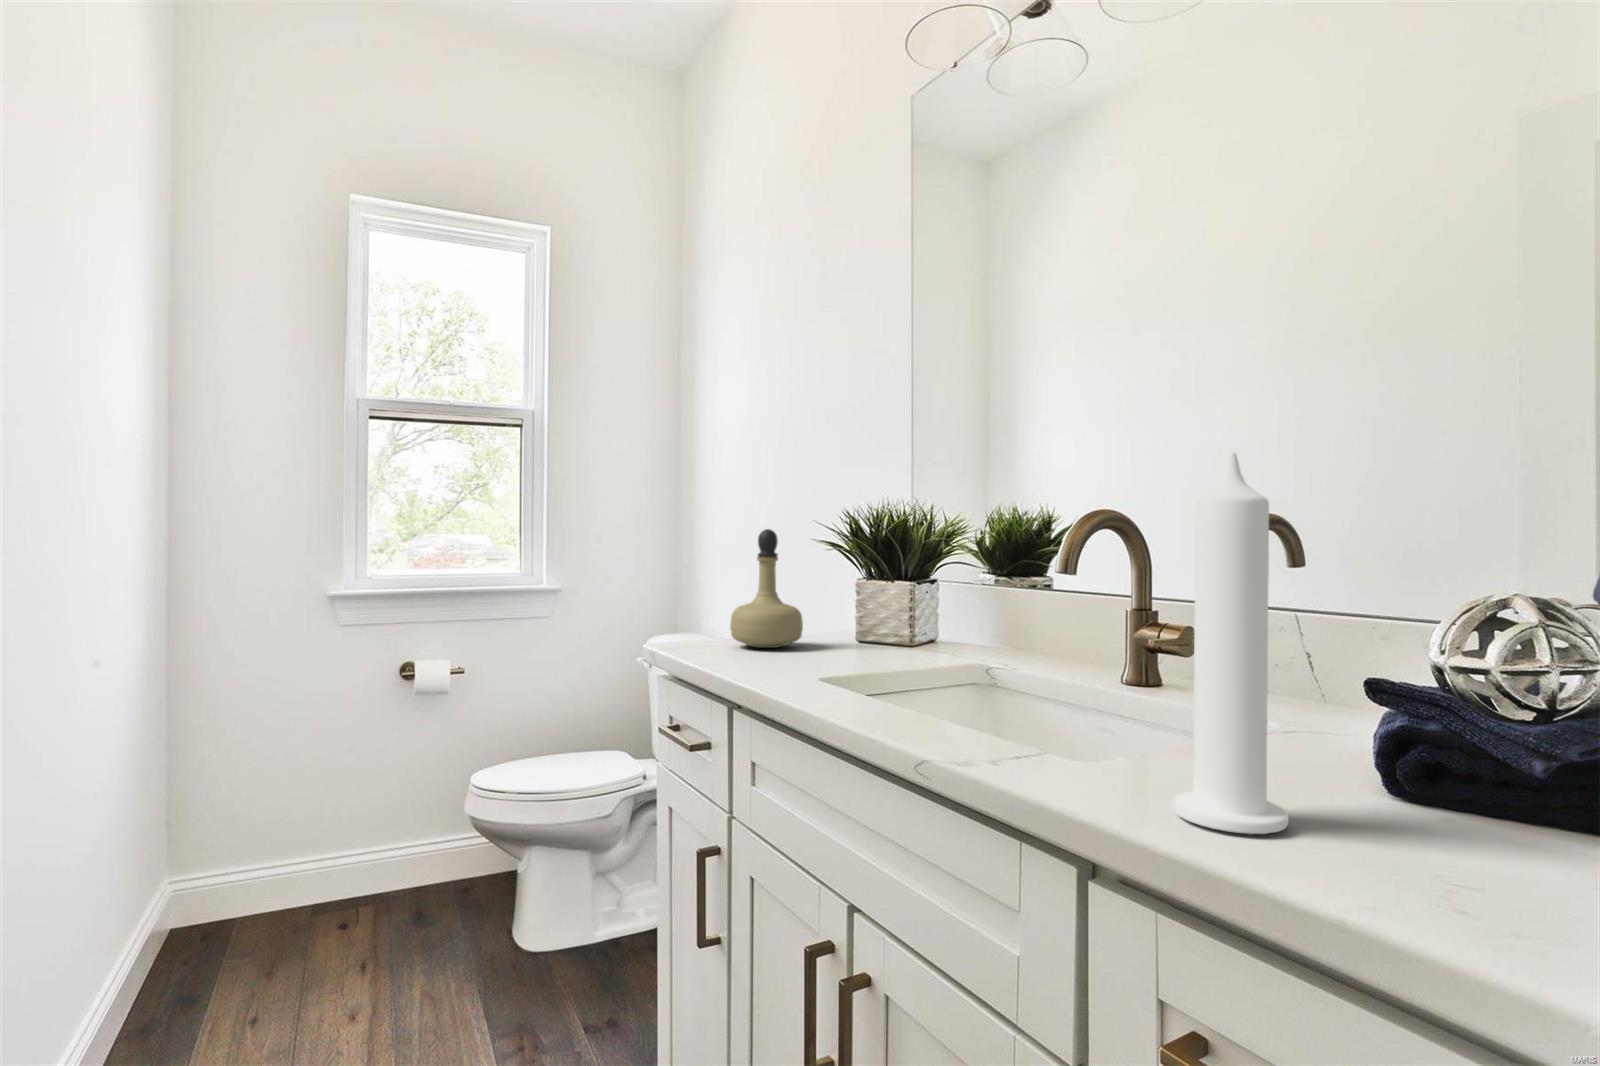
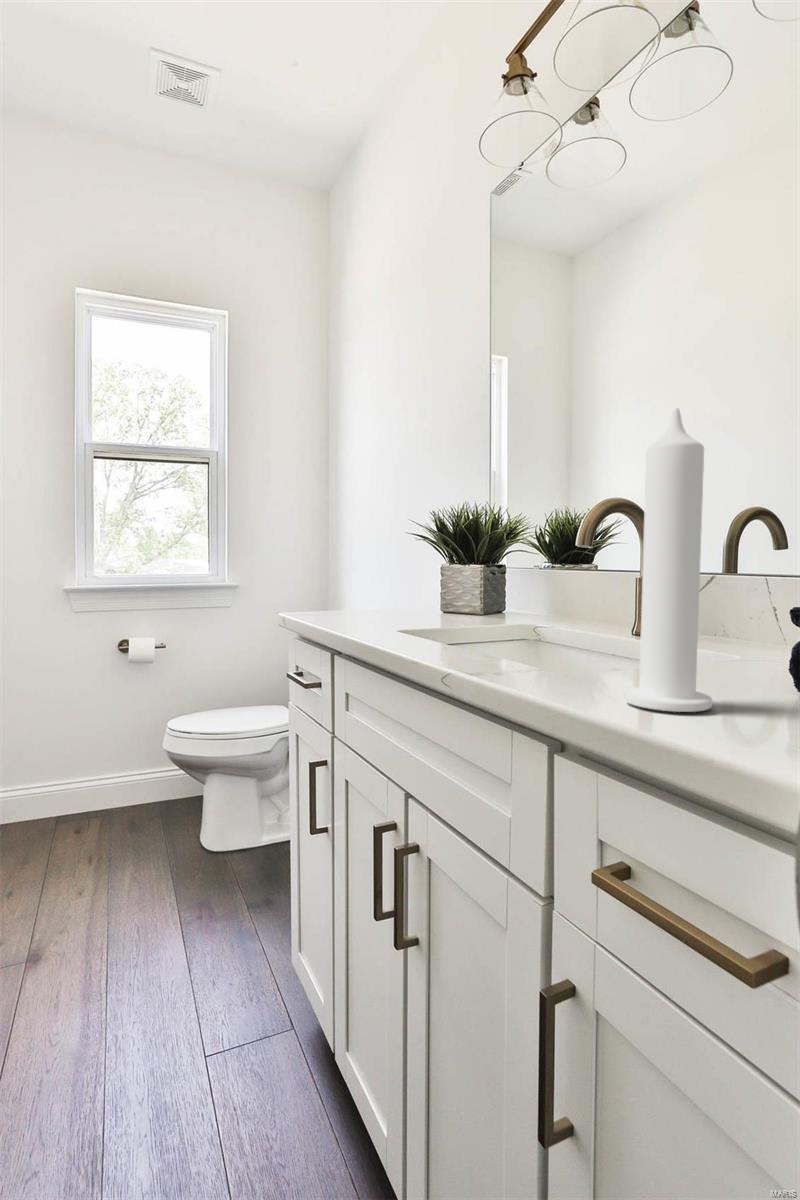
perfume bottle: present [730,529,803,648] -> none [341,526,397,616]

